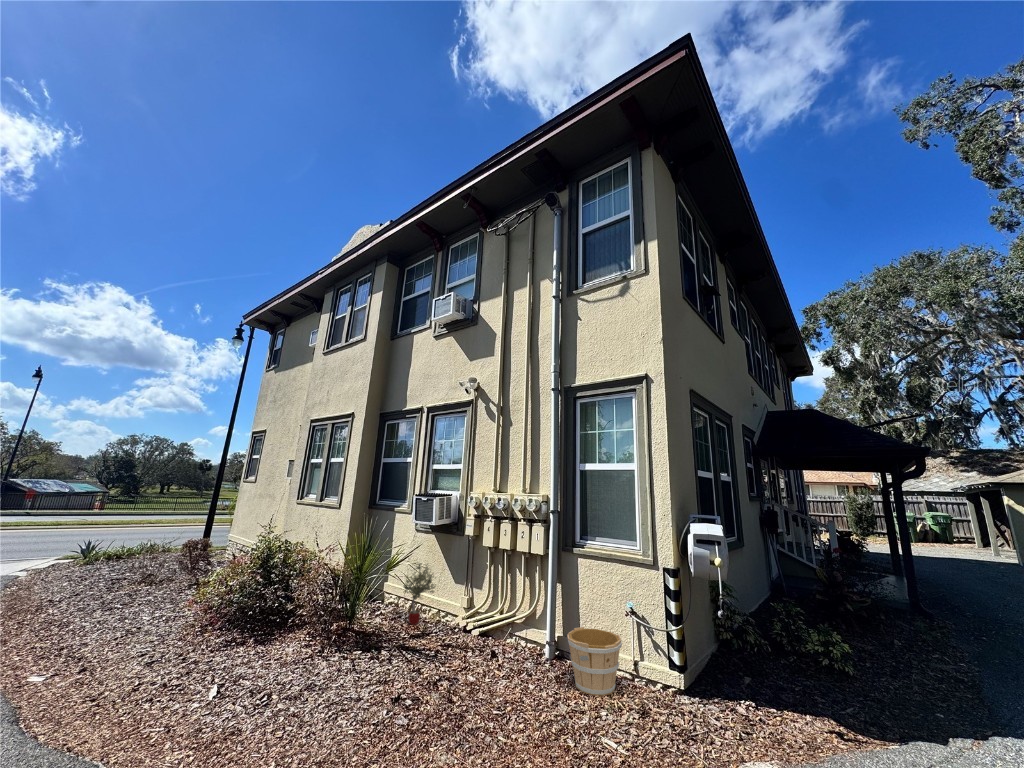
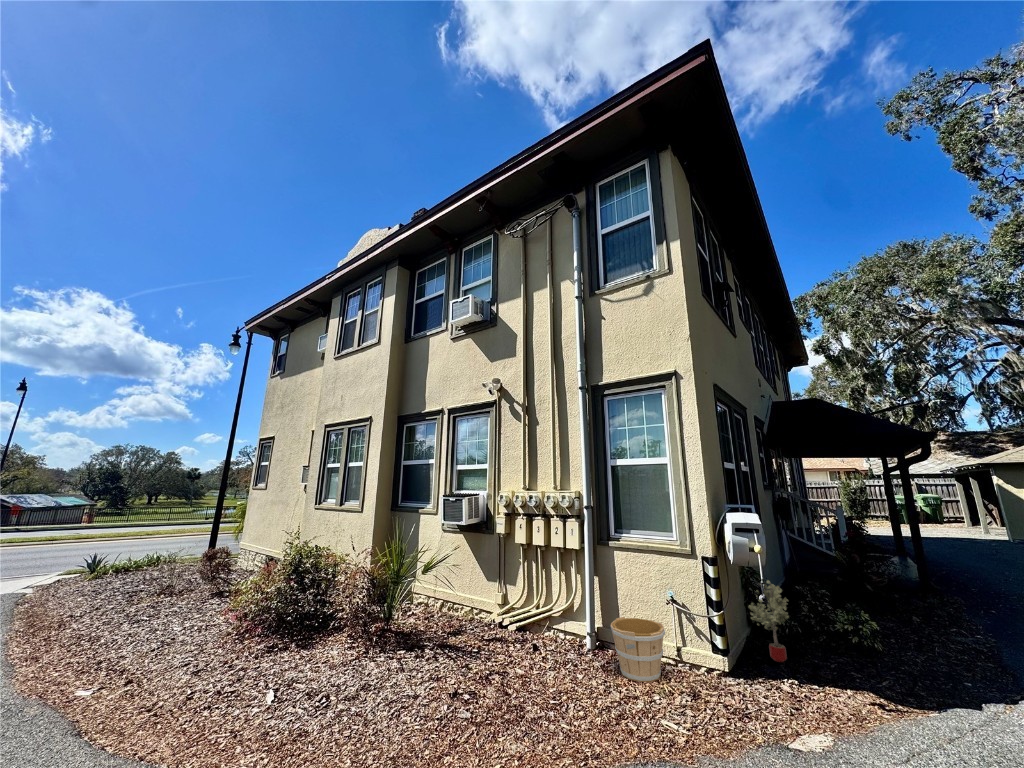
potted tree: present [403,563,436,625] -> present [749,580,789,662]

